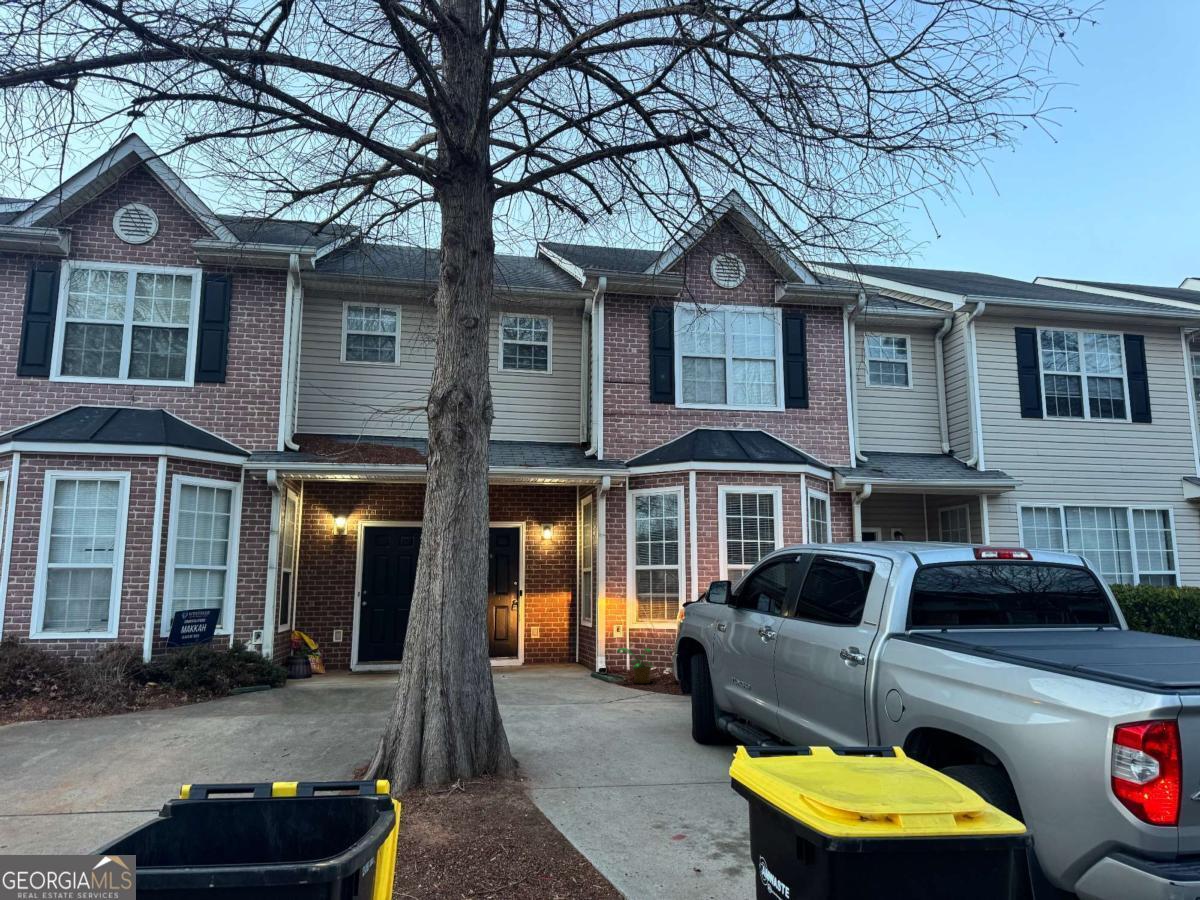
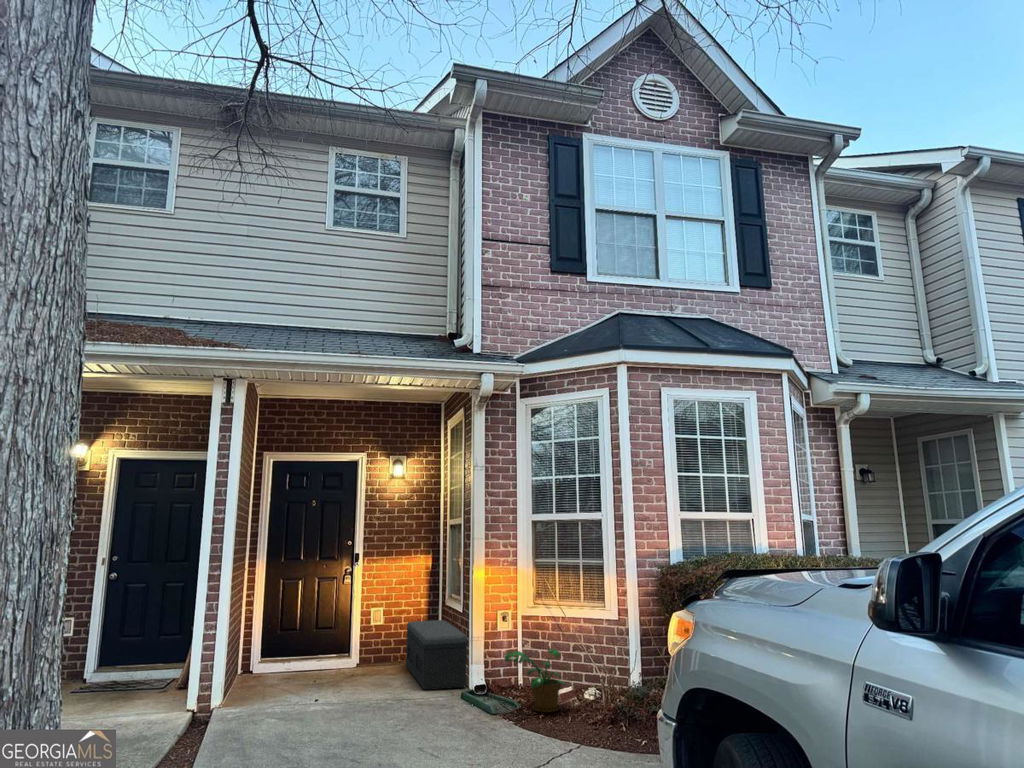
storage bench: none [555,634,595,674] -> present [406,620,467,690]

